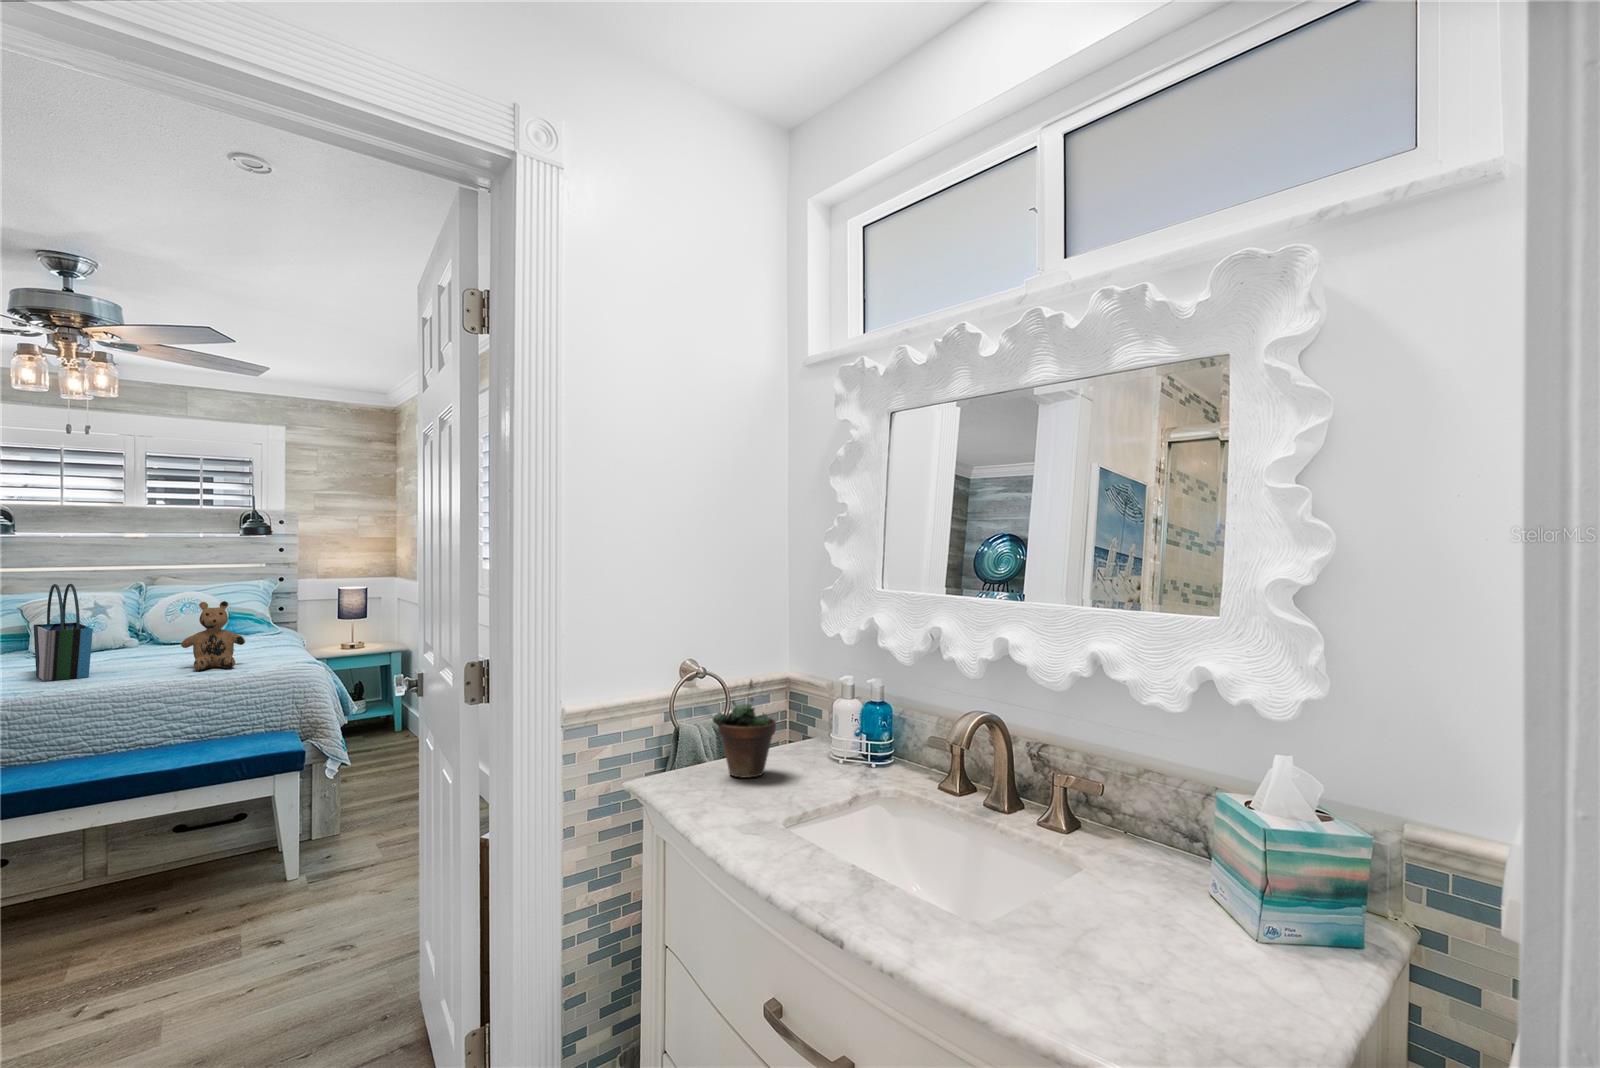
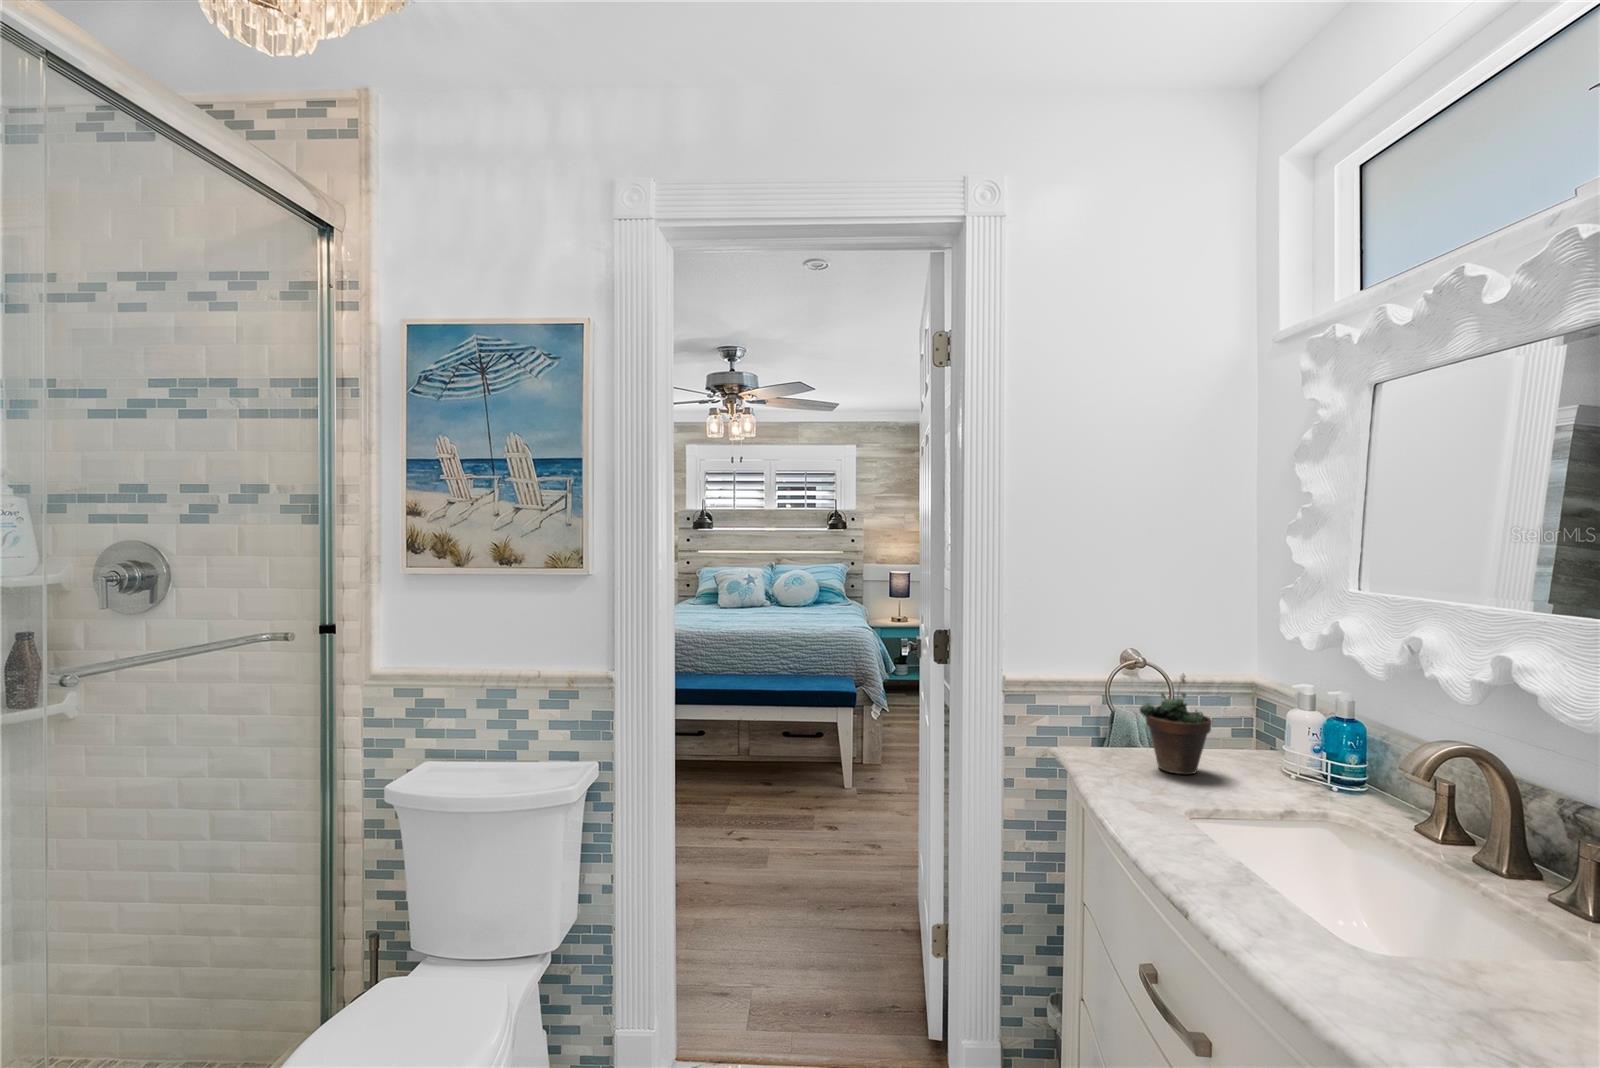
tote bag: present [34,584,93,681] -> none [701,560,730,625]
teddy bear: present [181,601,245,670] -> none [781,576,821,626]

